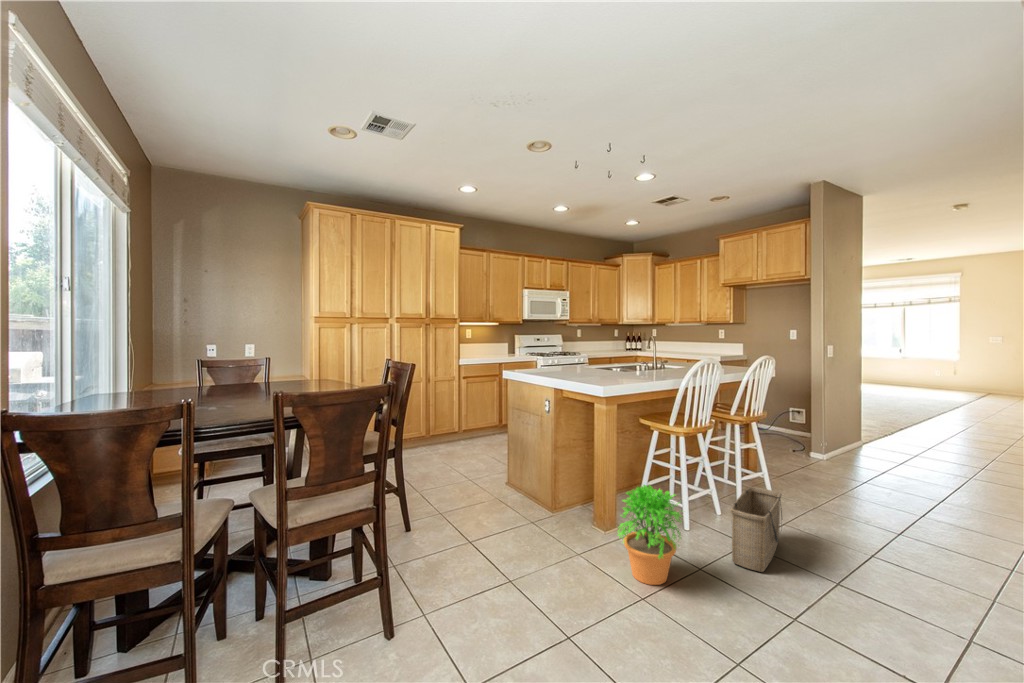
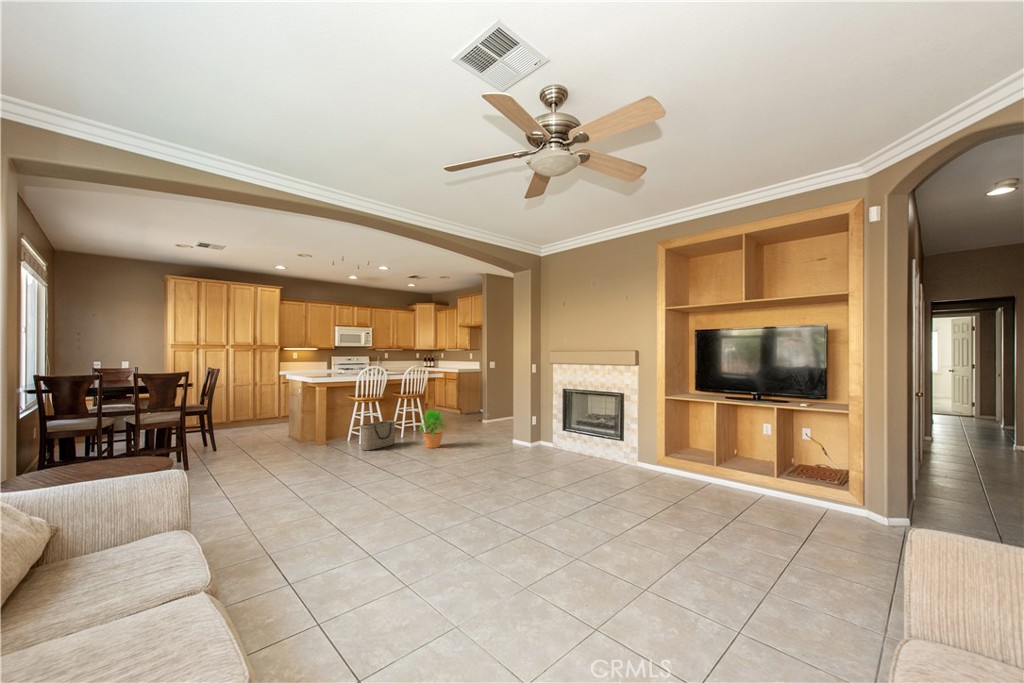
potted plant: present [618,485,682,585] -> present [420,410,445,448]

